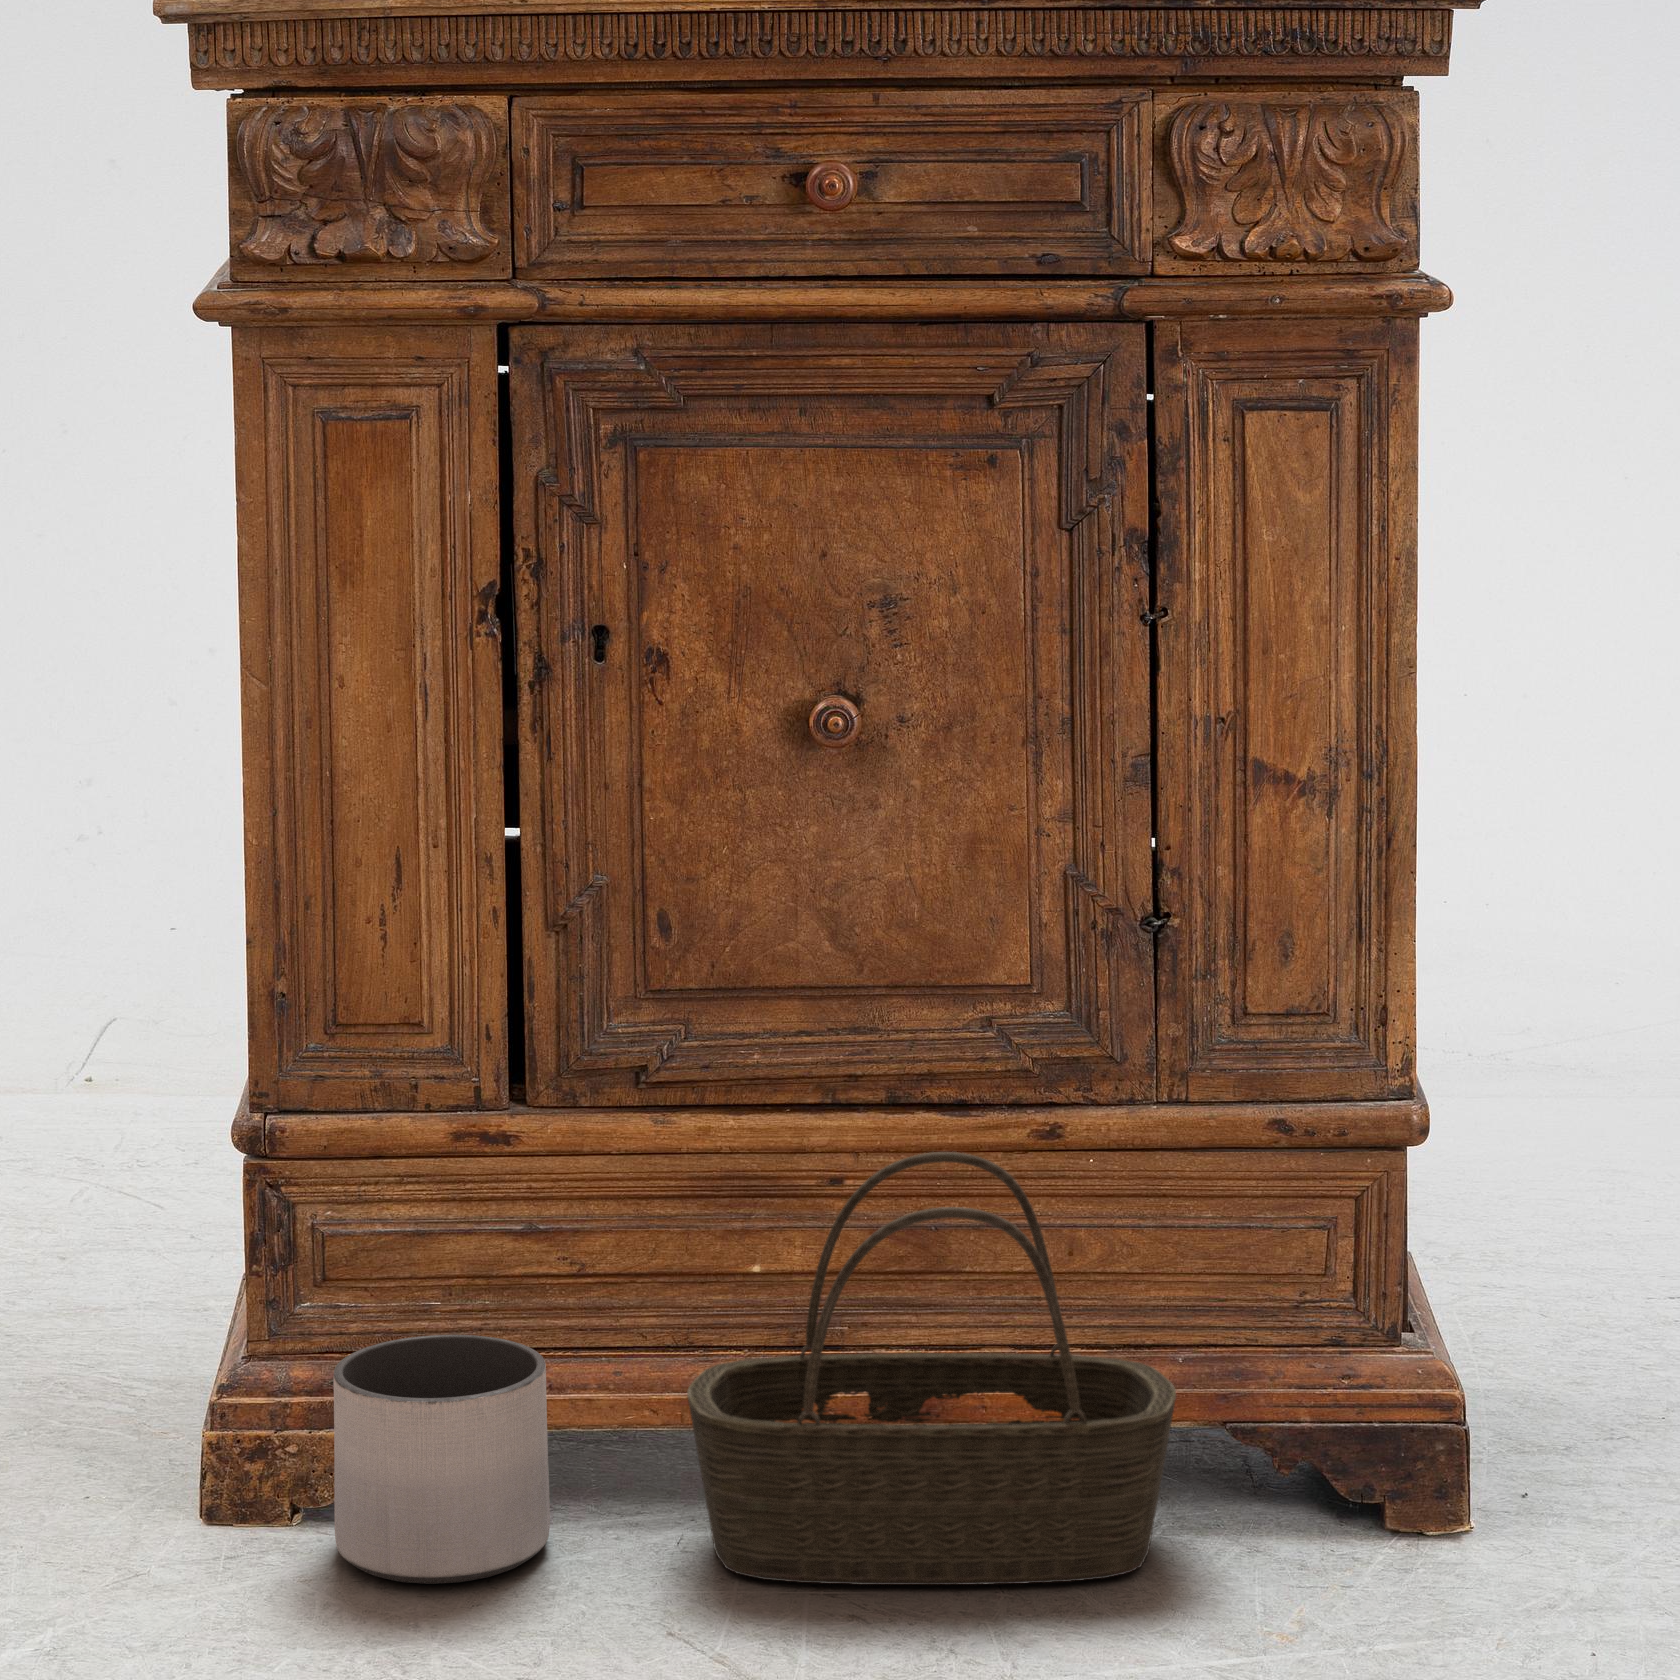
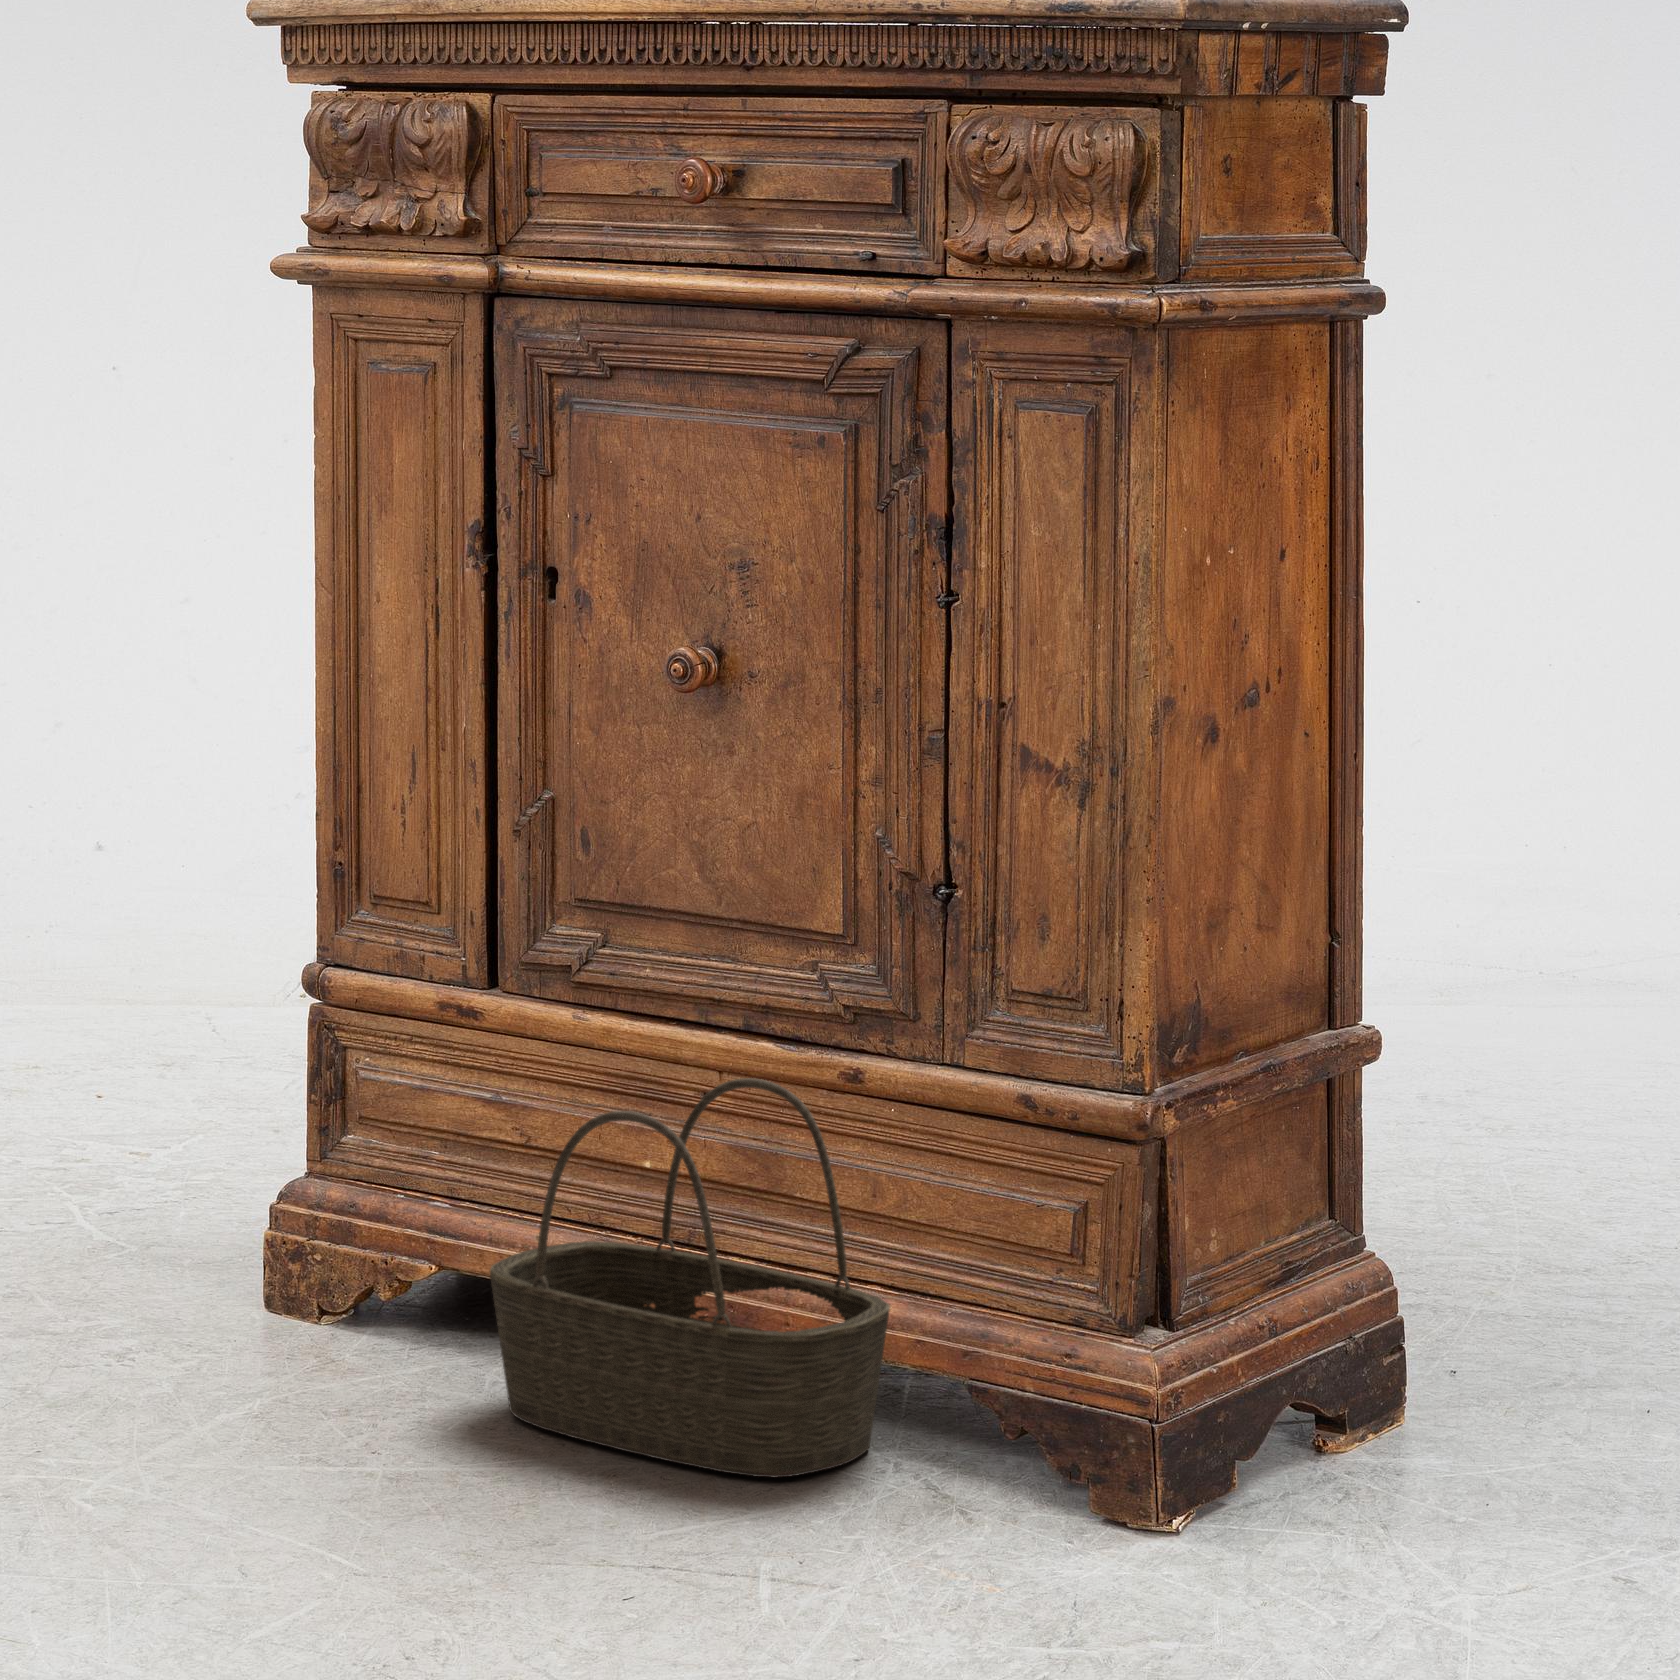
planter: present [334,1335,550,1584] -> none [270,1175,456,1376]

